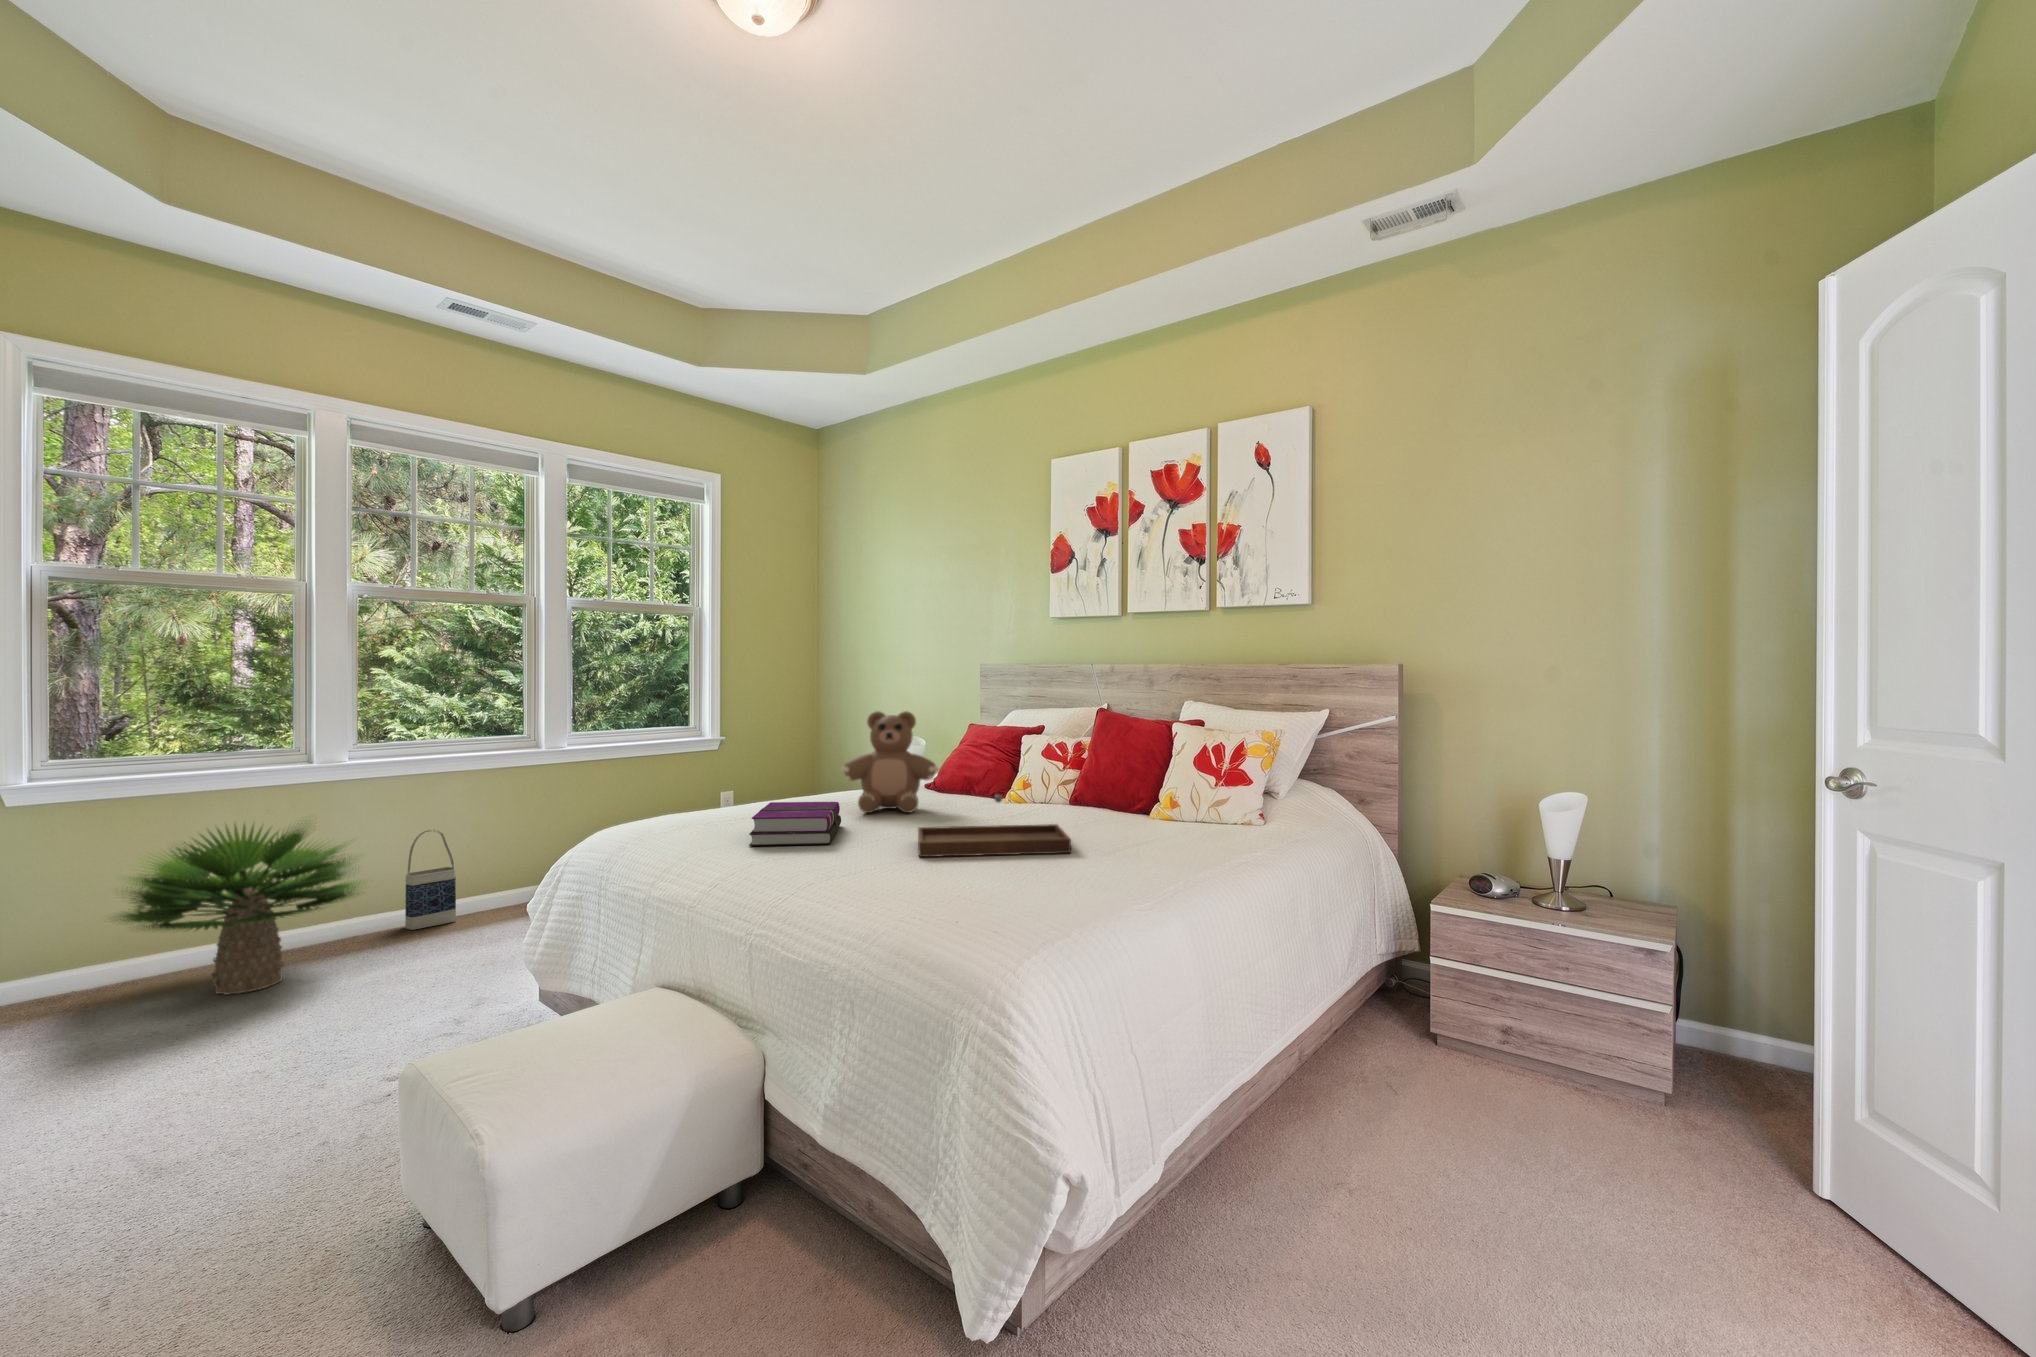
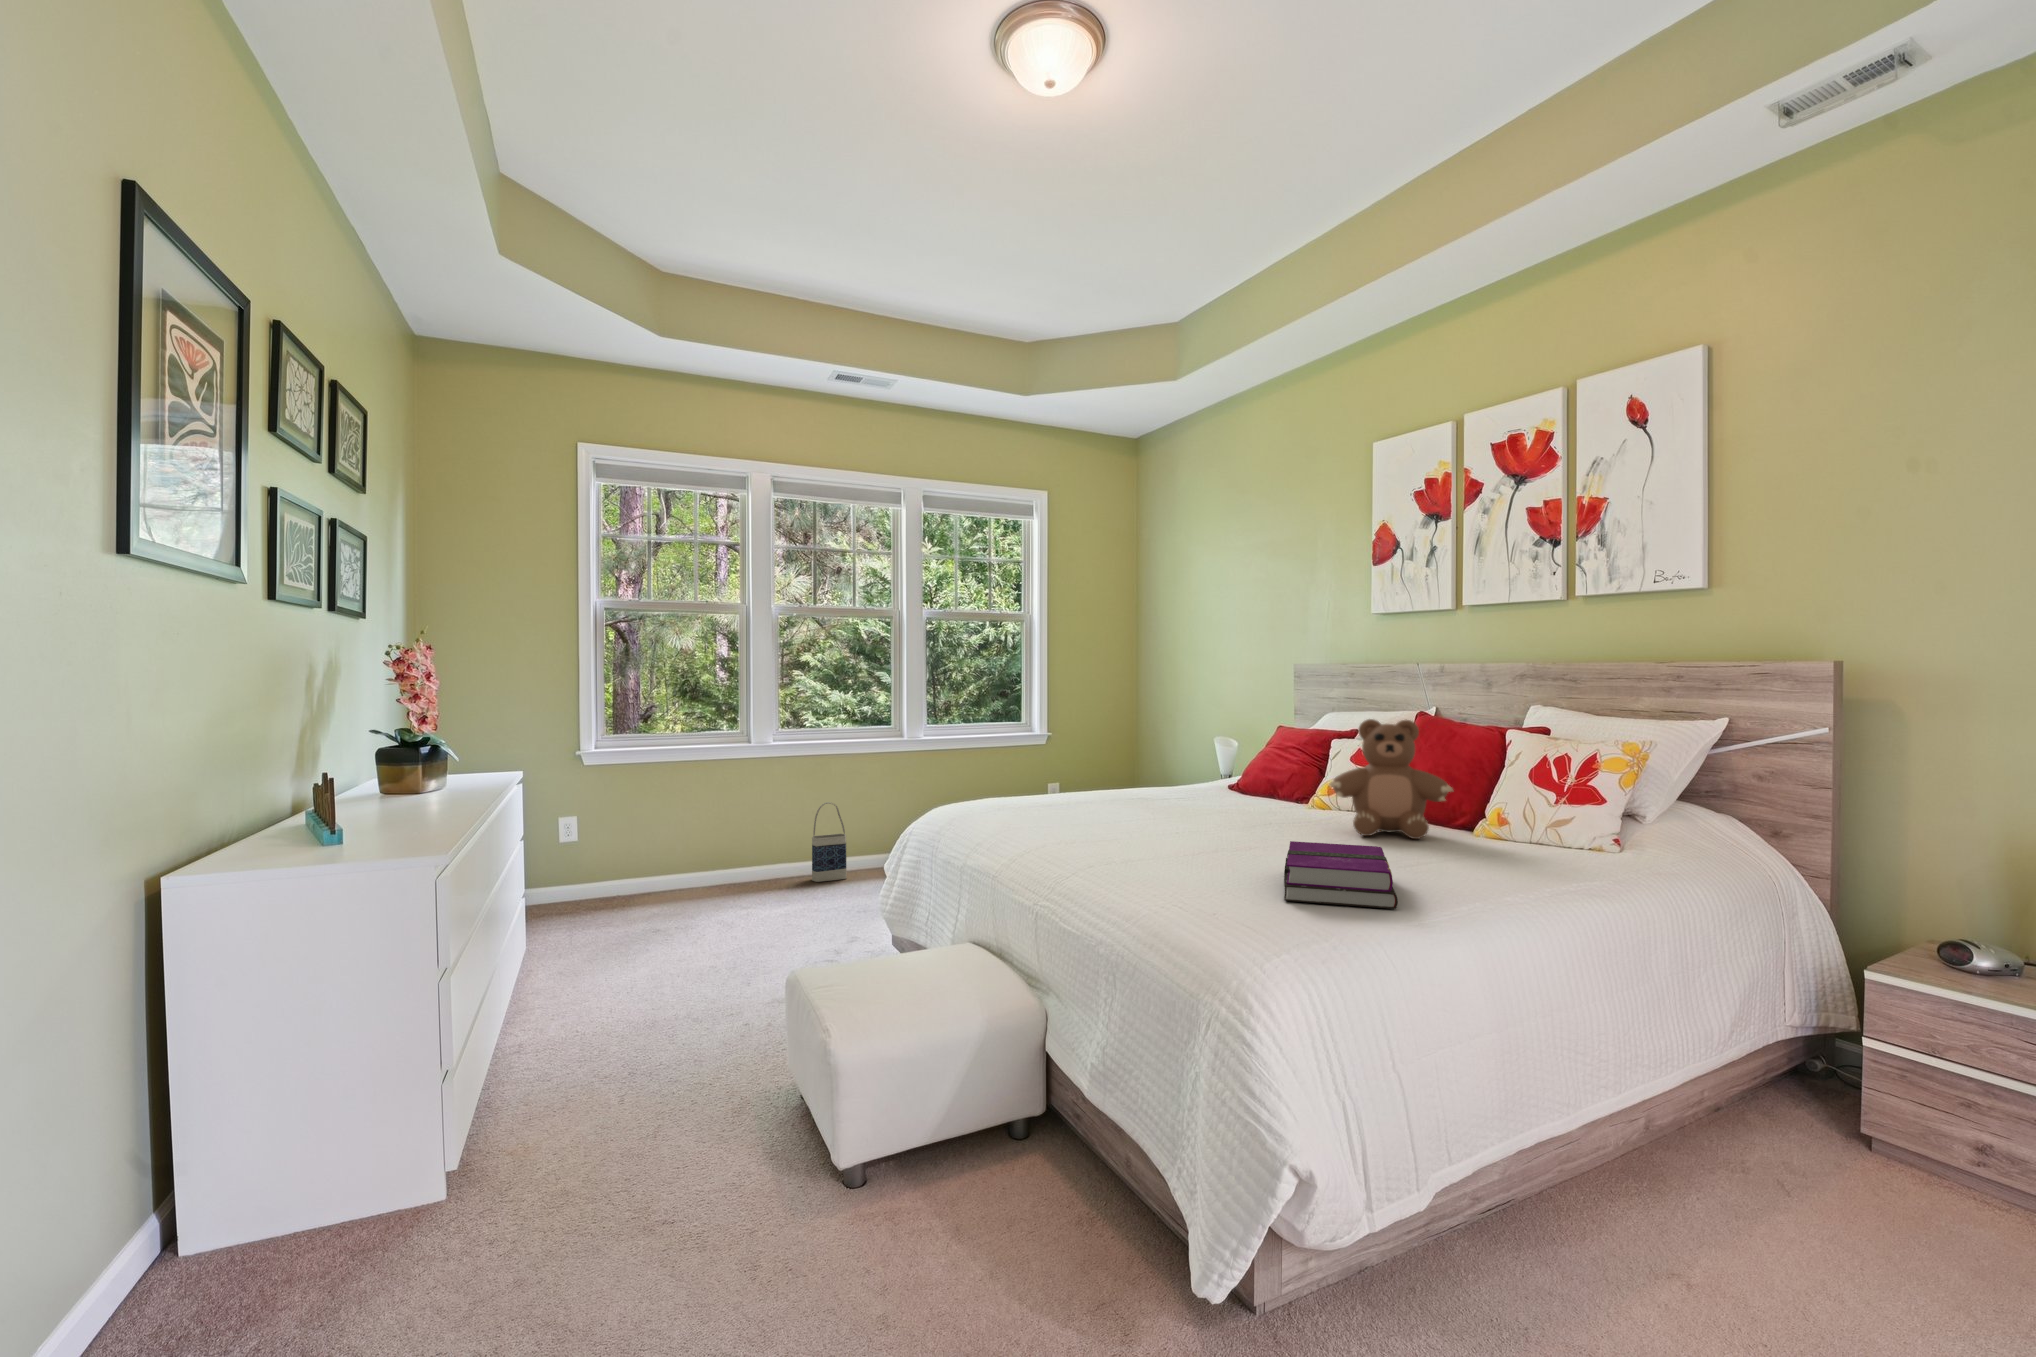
teddy bear: present [840,711,939,813] -> present [1329,719,1453,839]
tray: present [918,795,1071,857] -> none [1191,796,1350,860]
hardback book: present [749,802,841,846] -> present [1284,841,1398,909]
potted plant: present [116,824,363,995] -> none [629,783,790,914]

